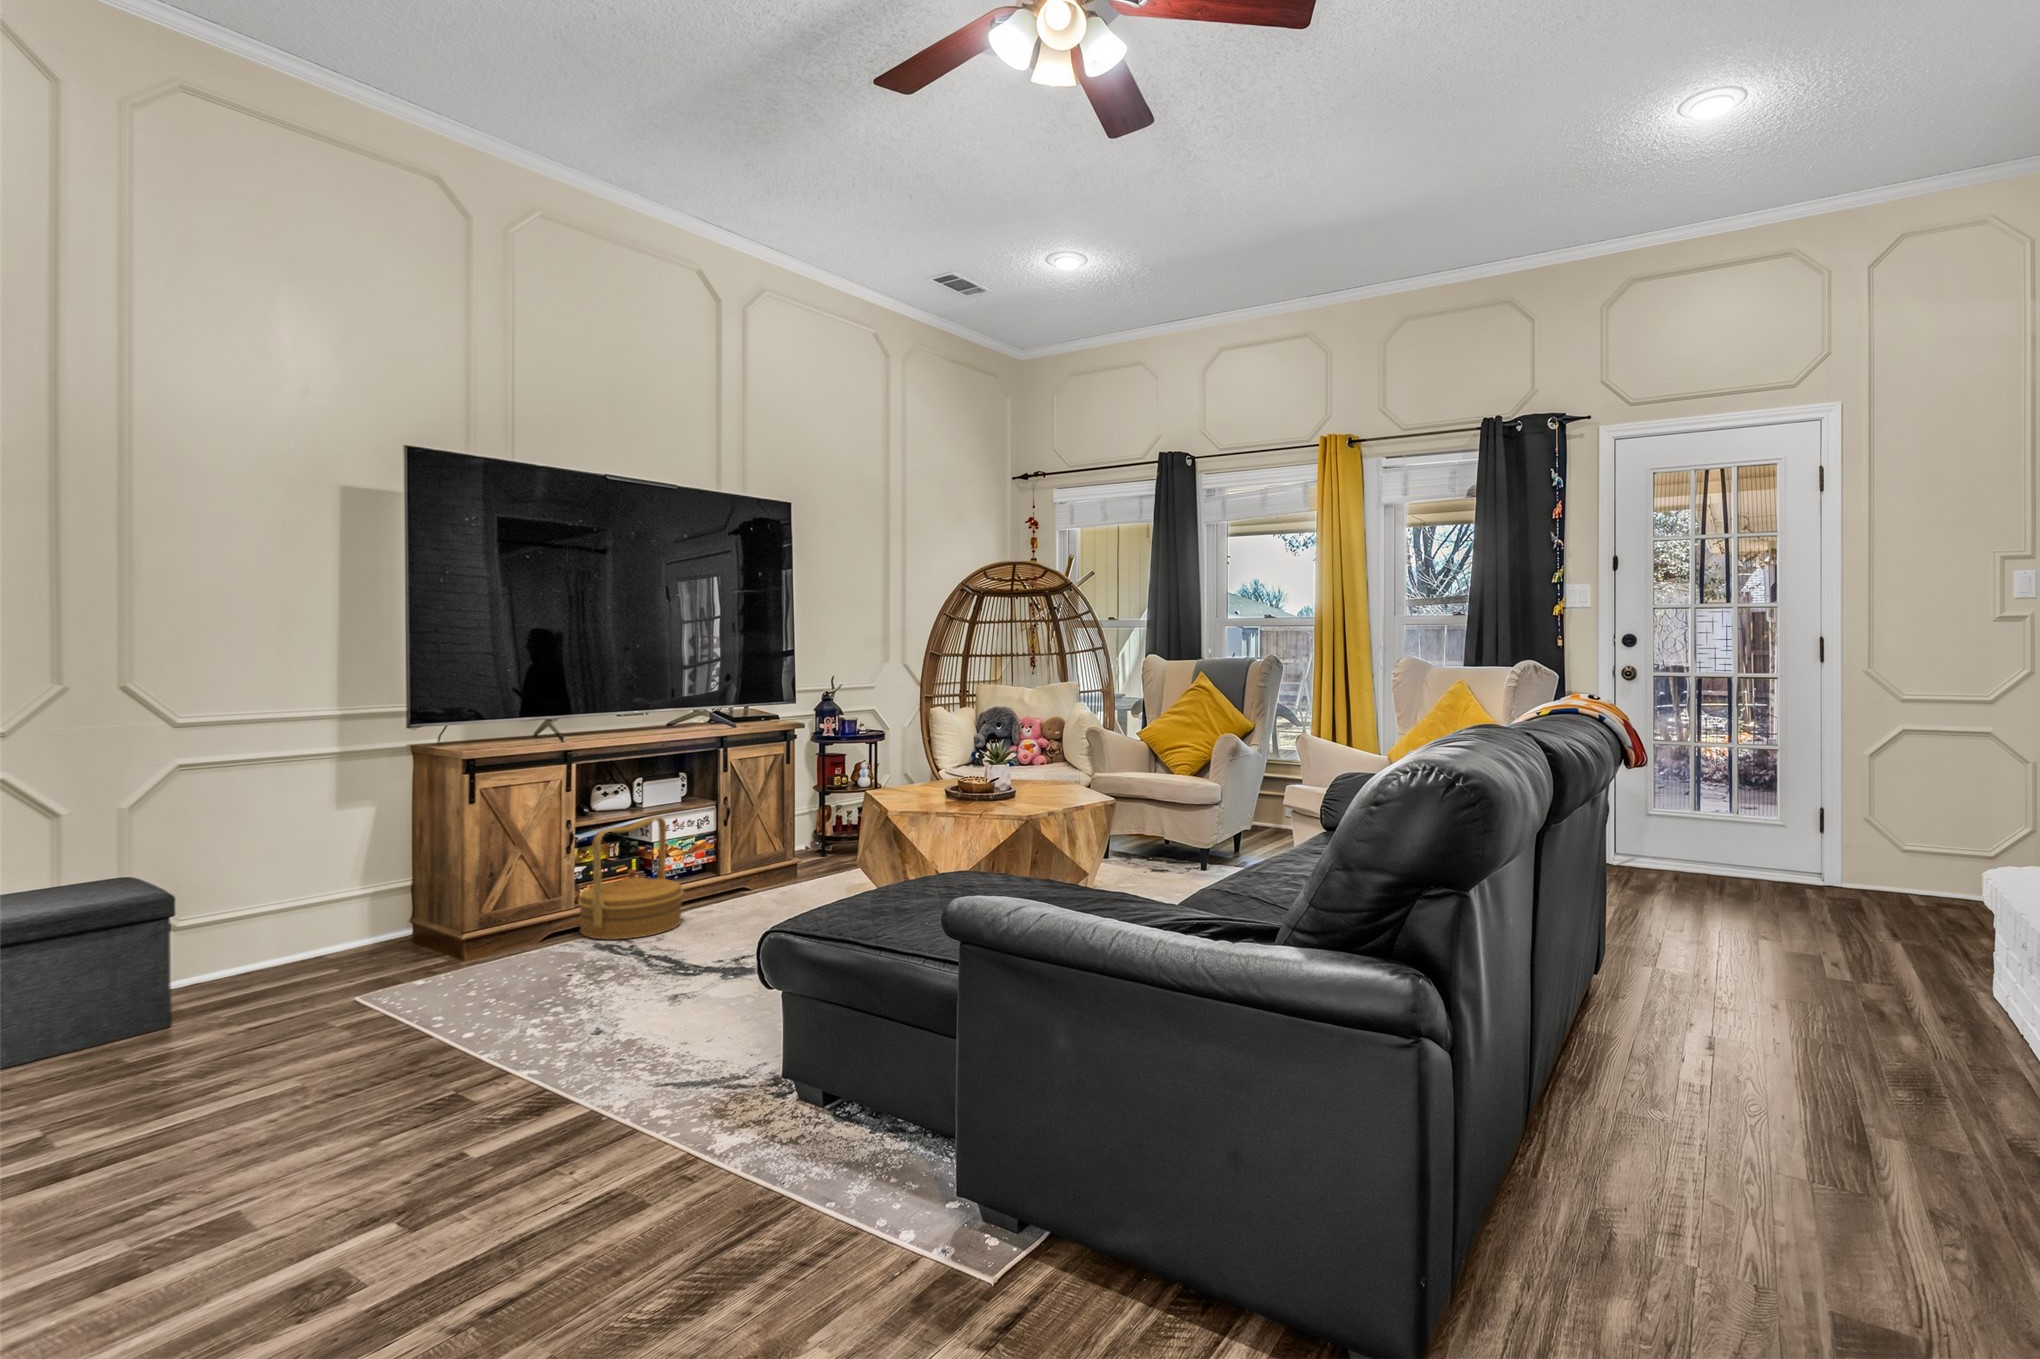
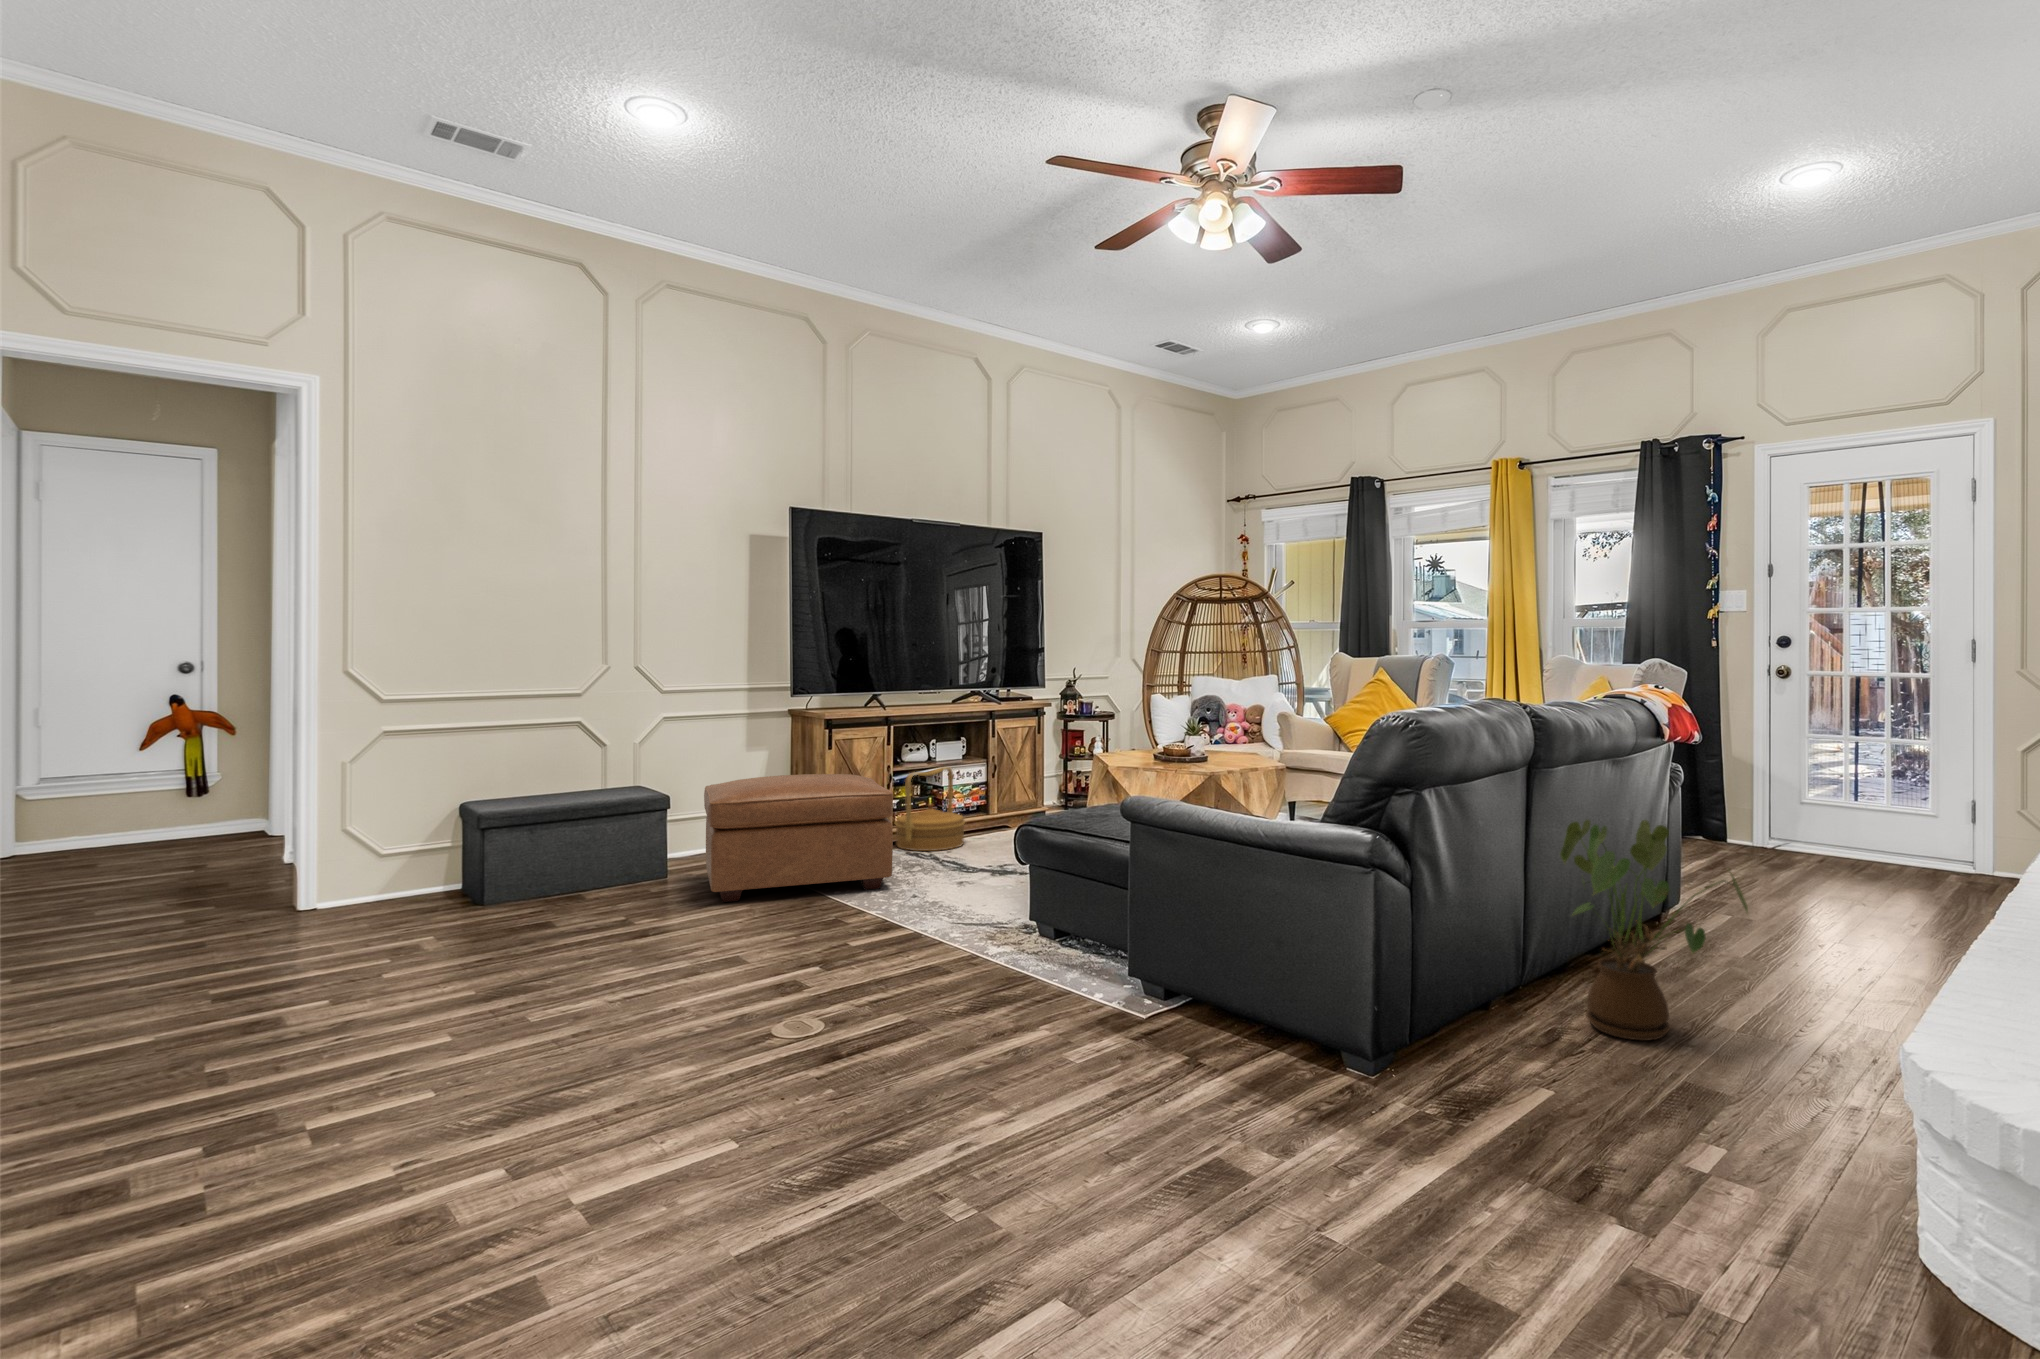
ottoman: none [227,844,564,1074] -> present [704,774,893,902]
house plant: none [1565,889,1851,1224] -> present [1560,820,1748,1040]

